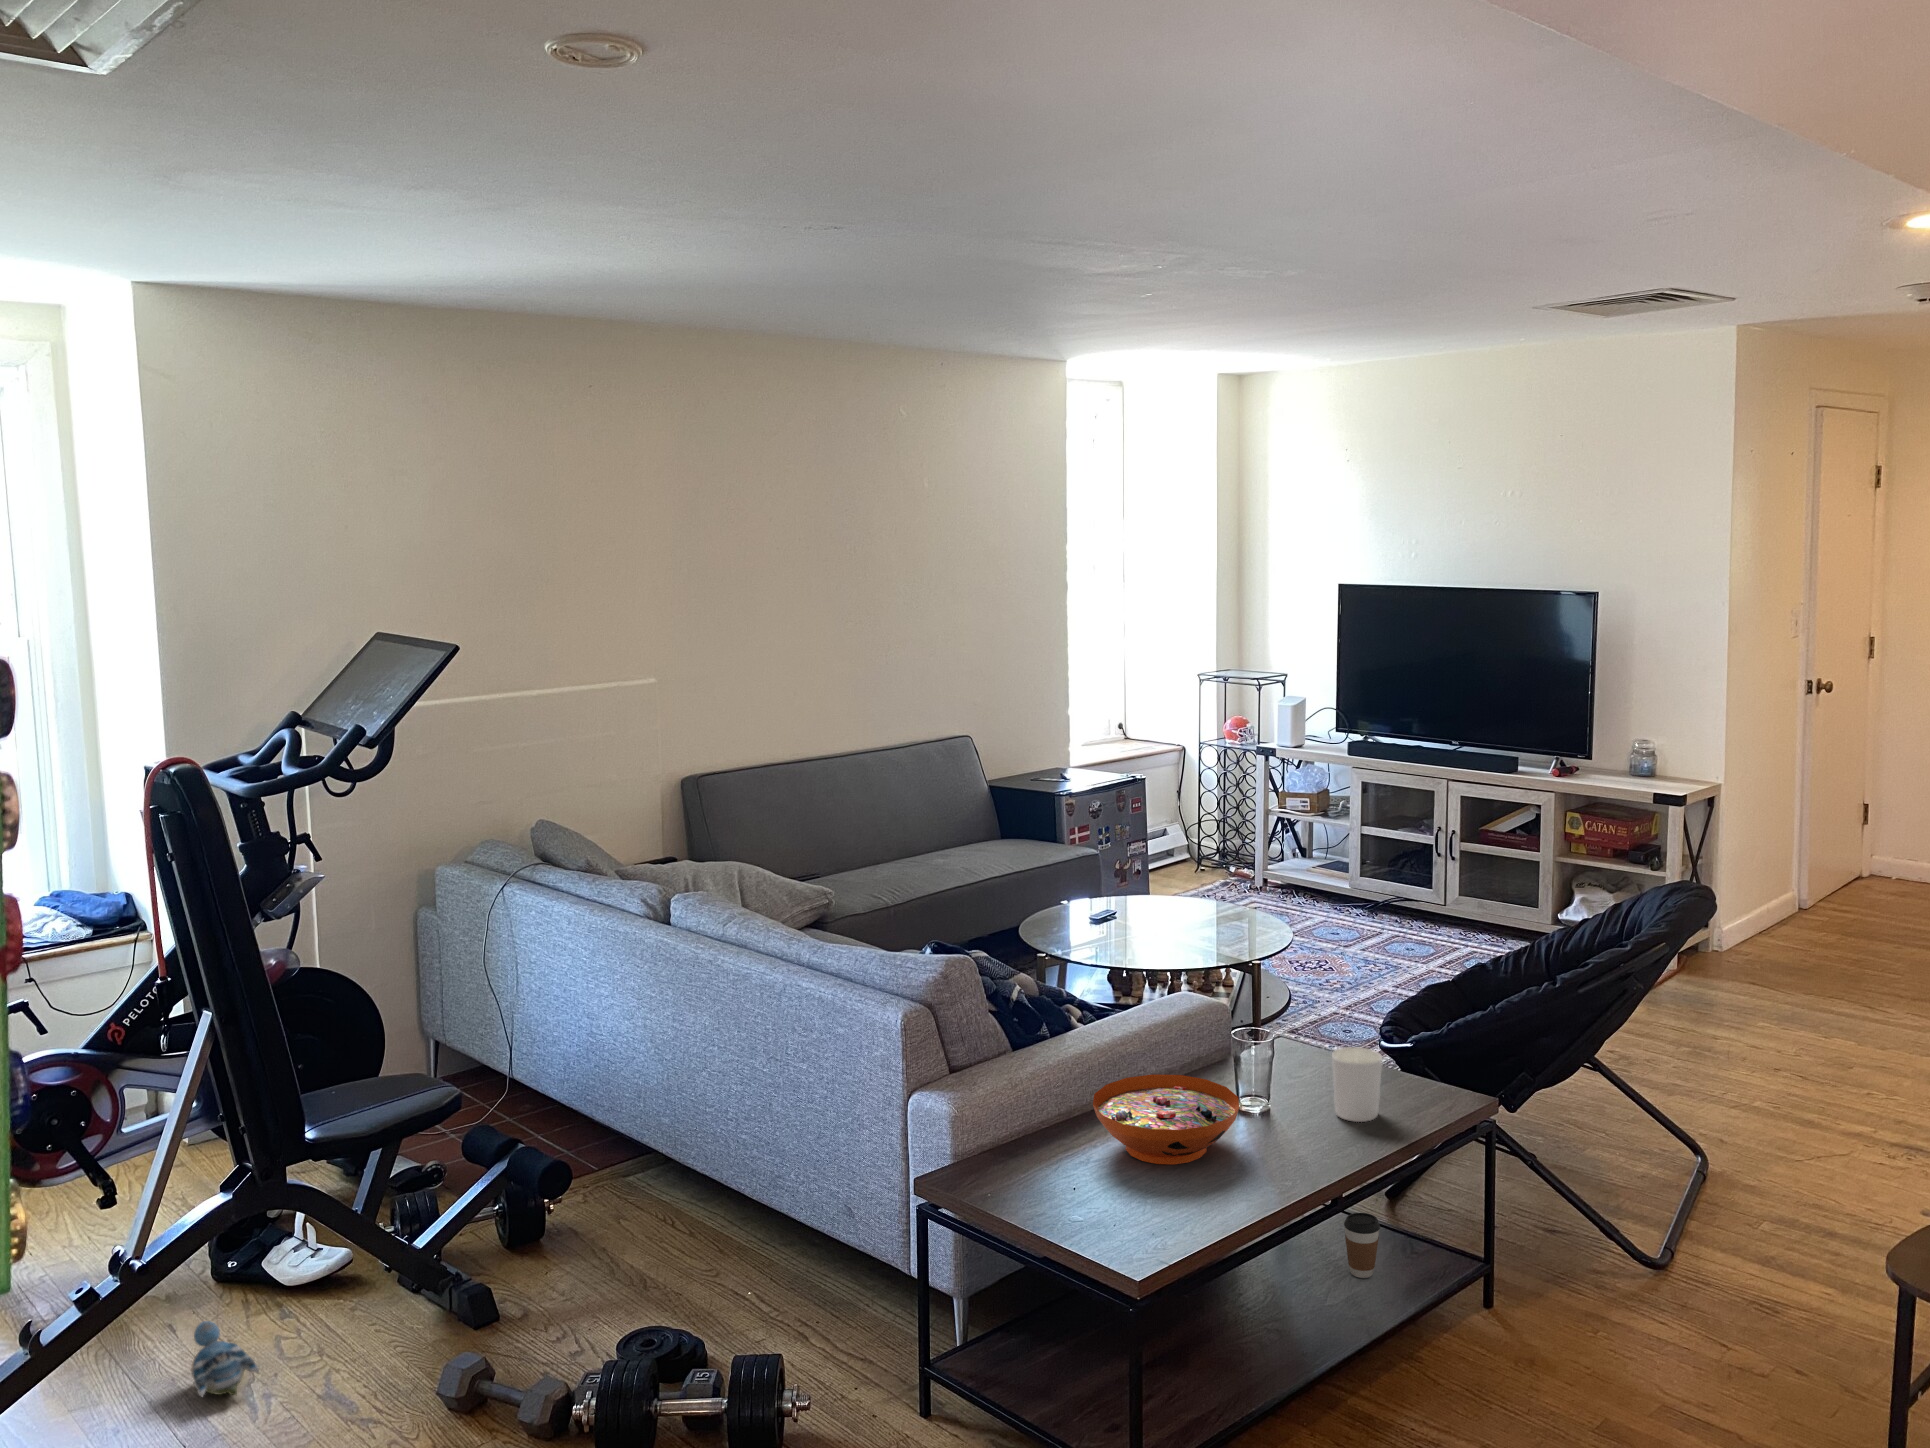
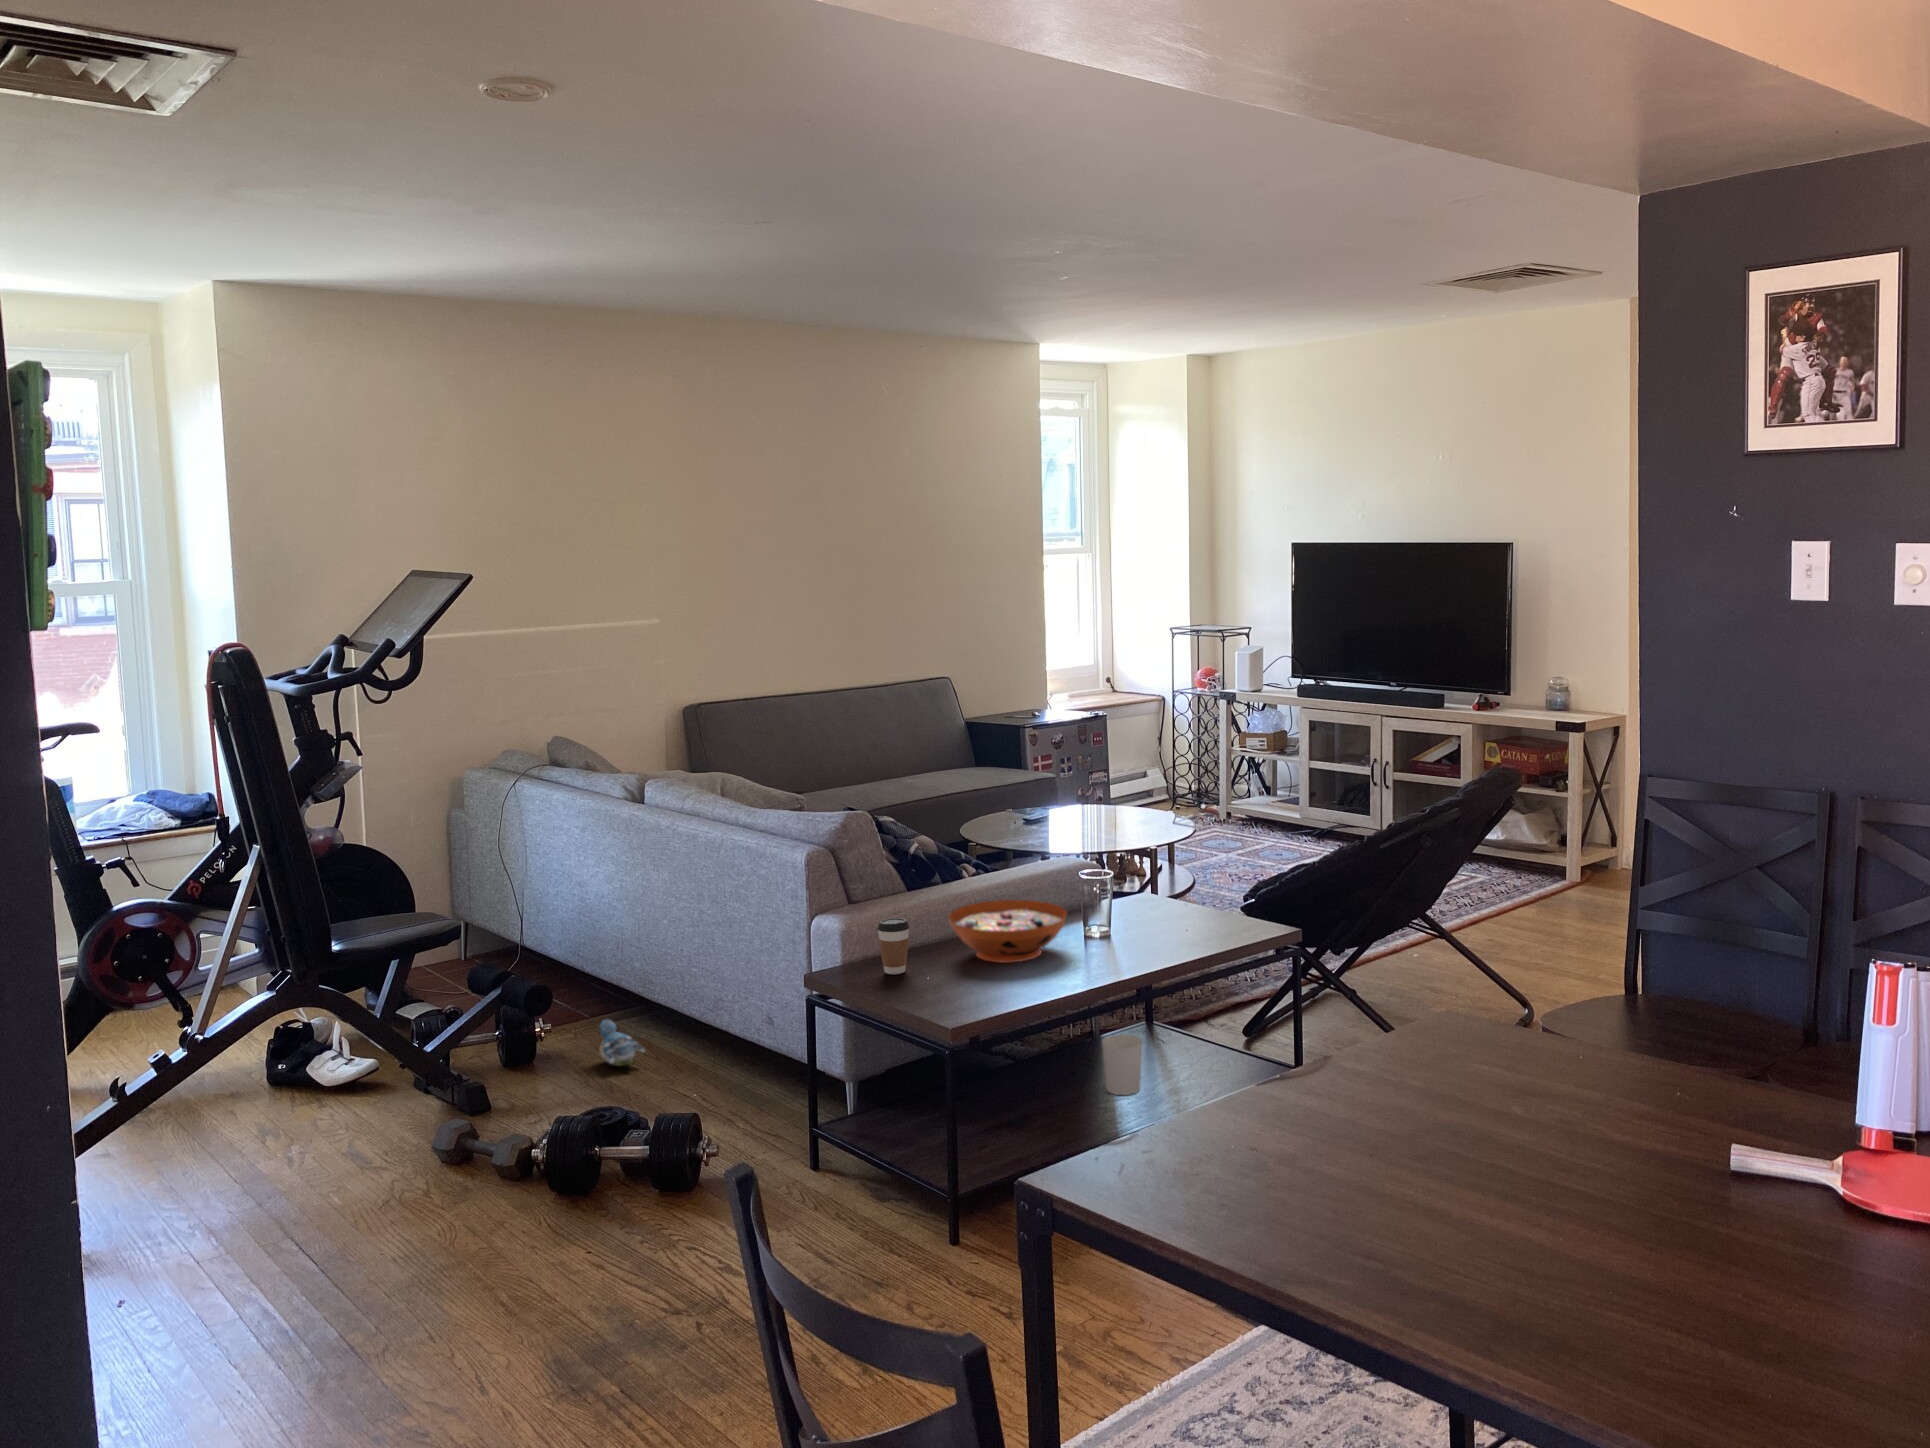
candle holder: present [1332,1047,1383,1122] -> present [1102,1035,1142,1095]
coffee cup: present [1344,1213,1380,1278] -> present [877,918,909,974]
plush toy: present [191,1321,259,1396] -> present [599,1020,645,1066]

